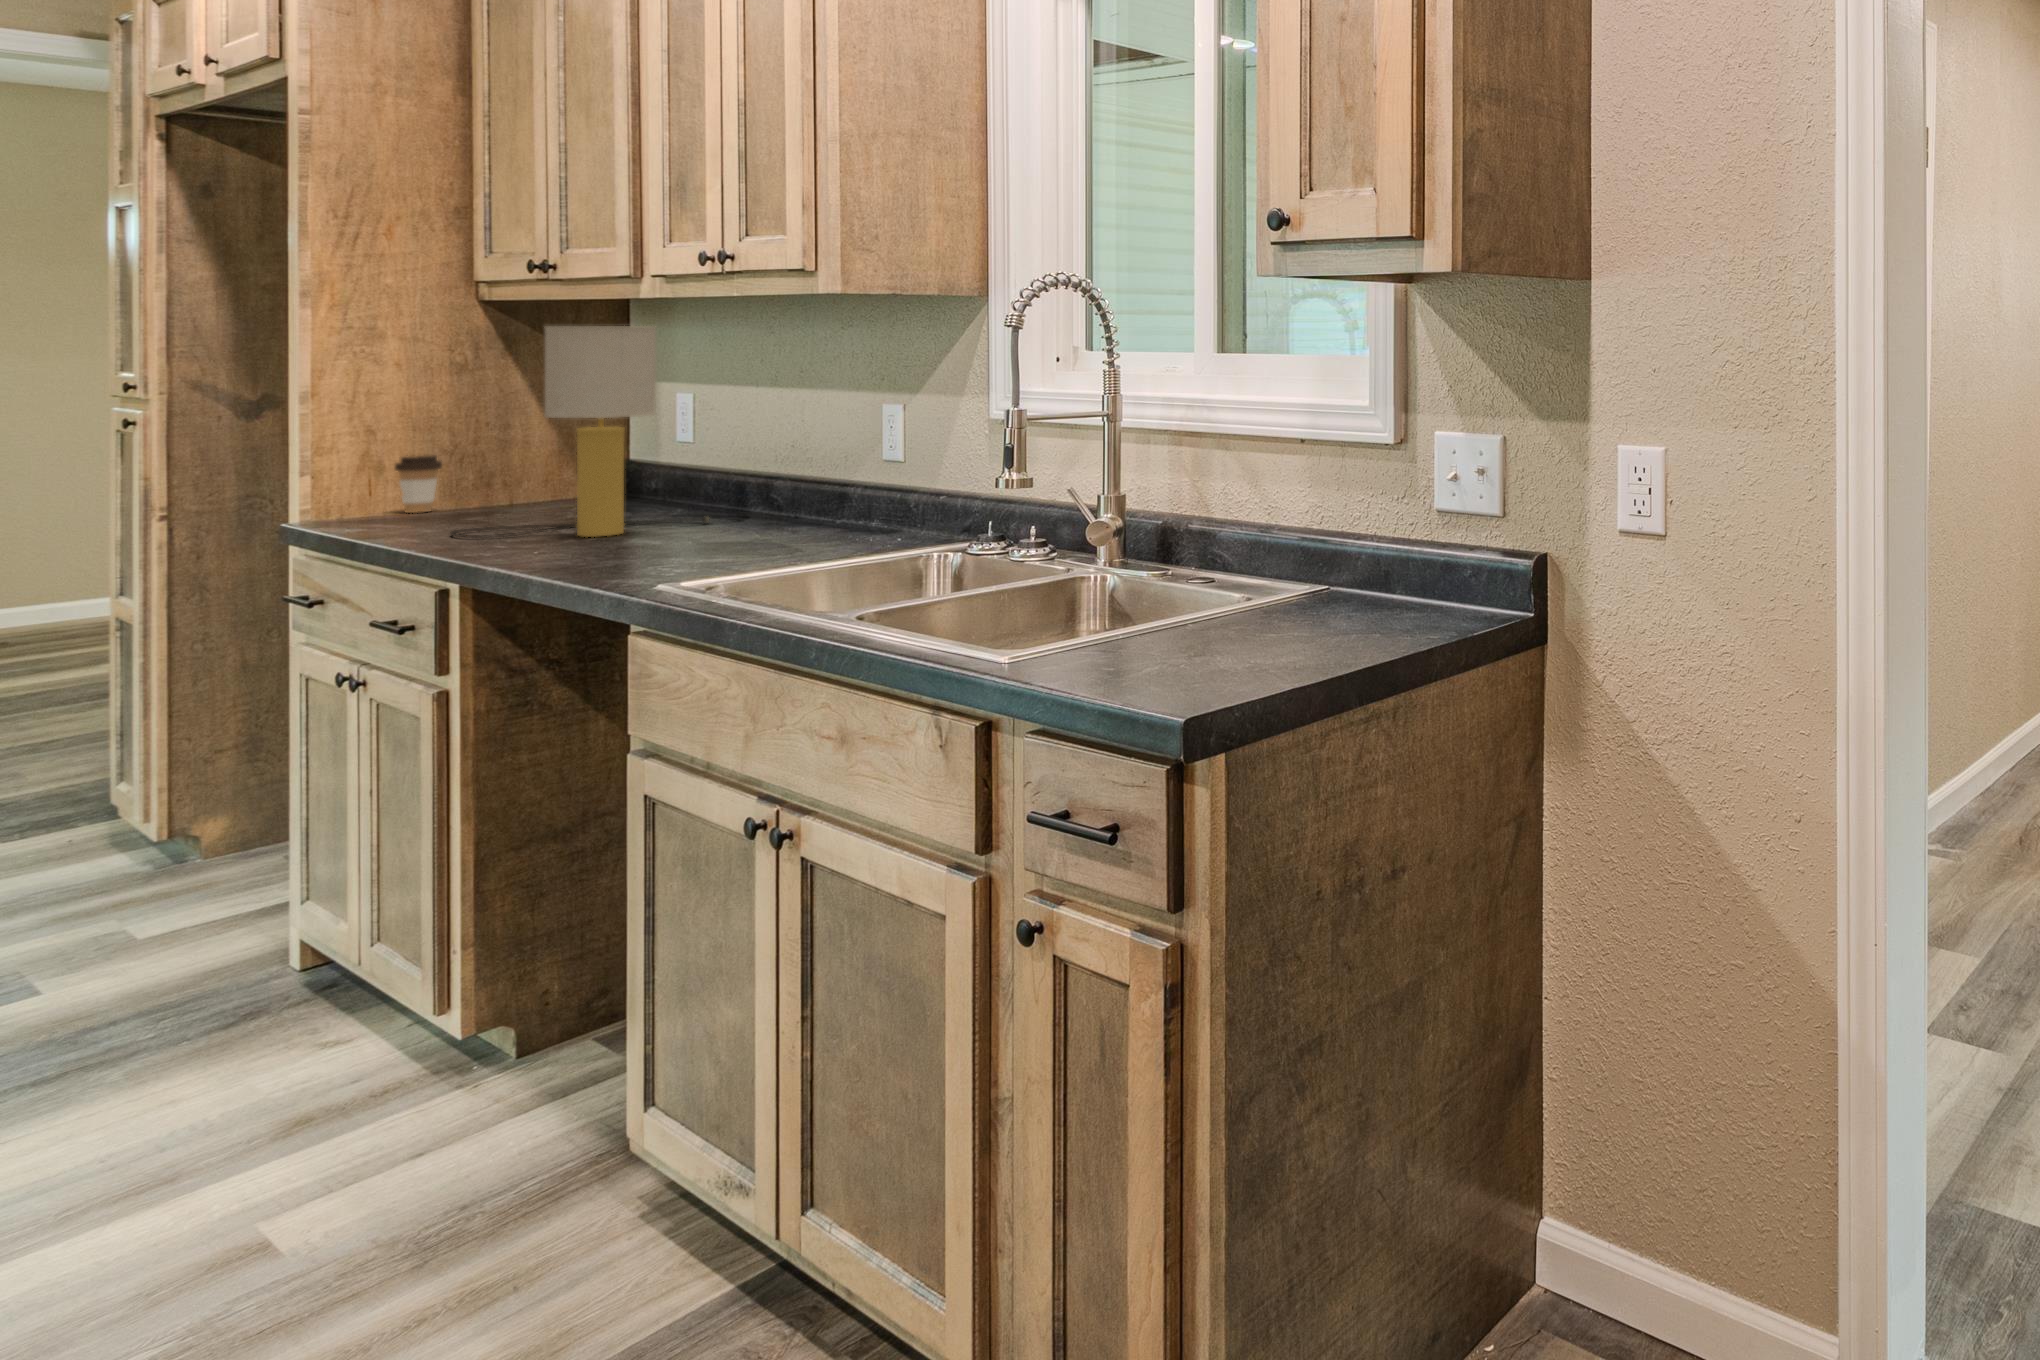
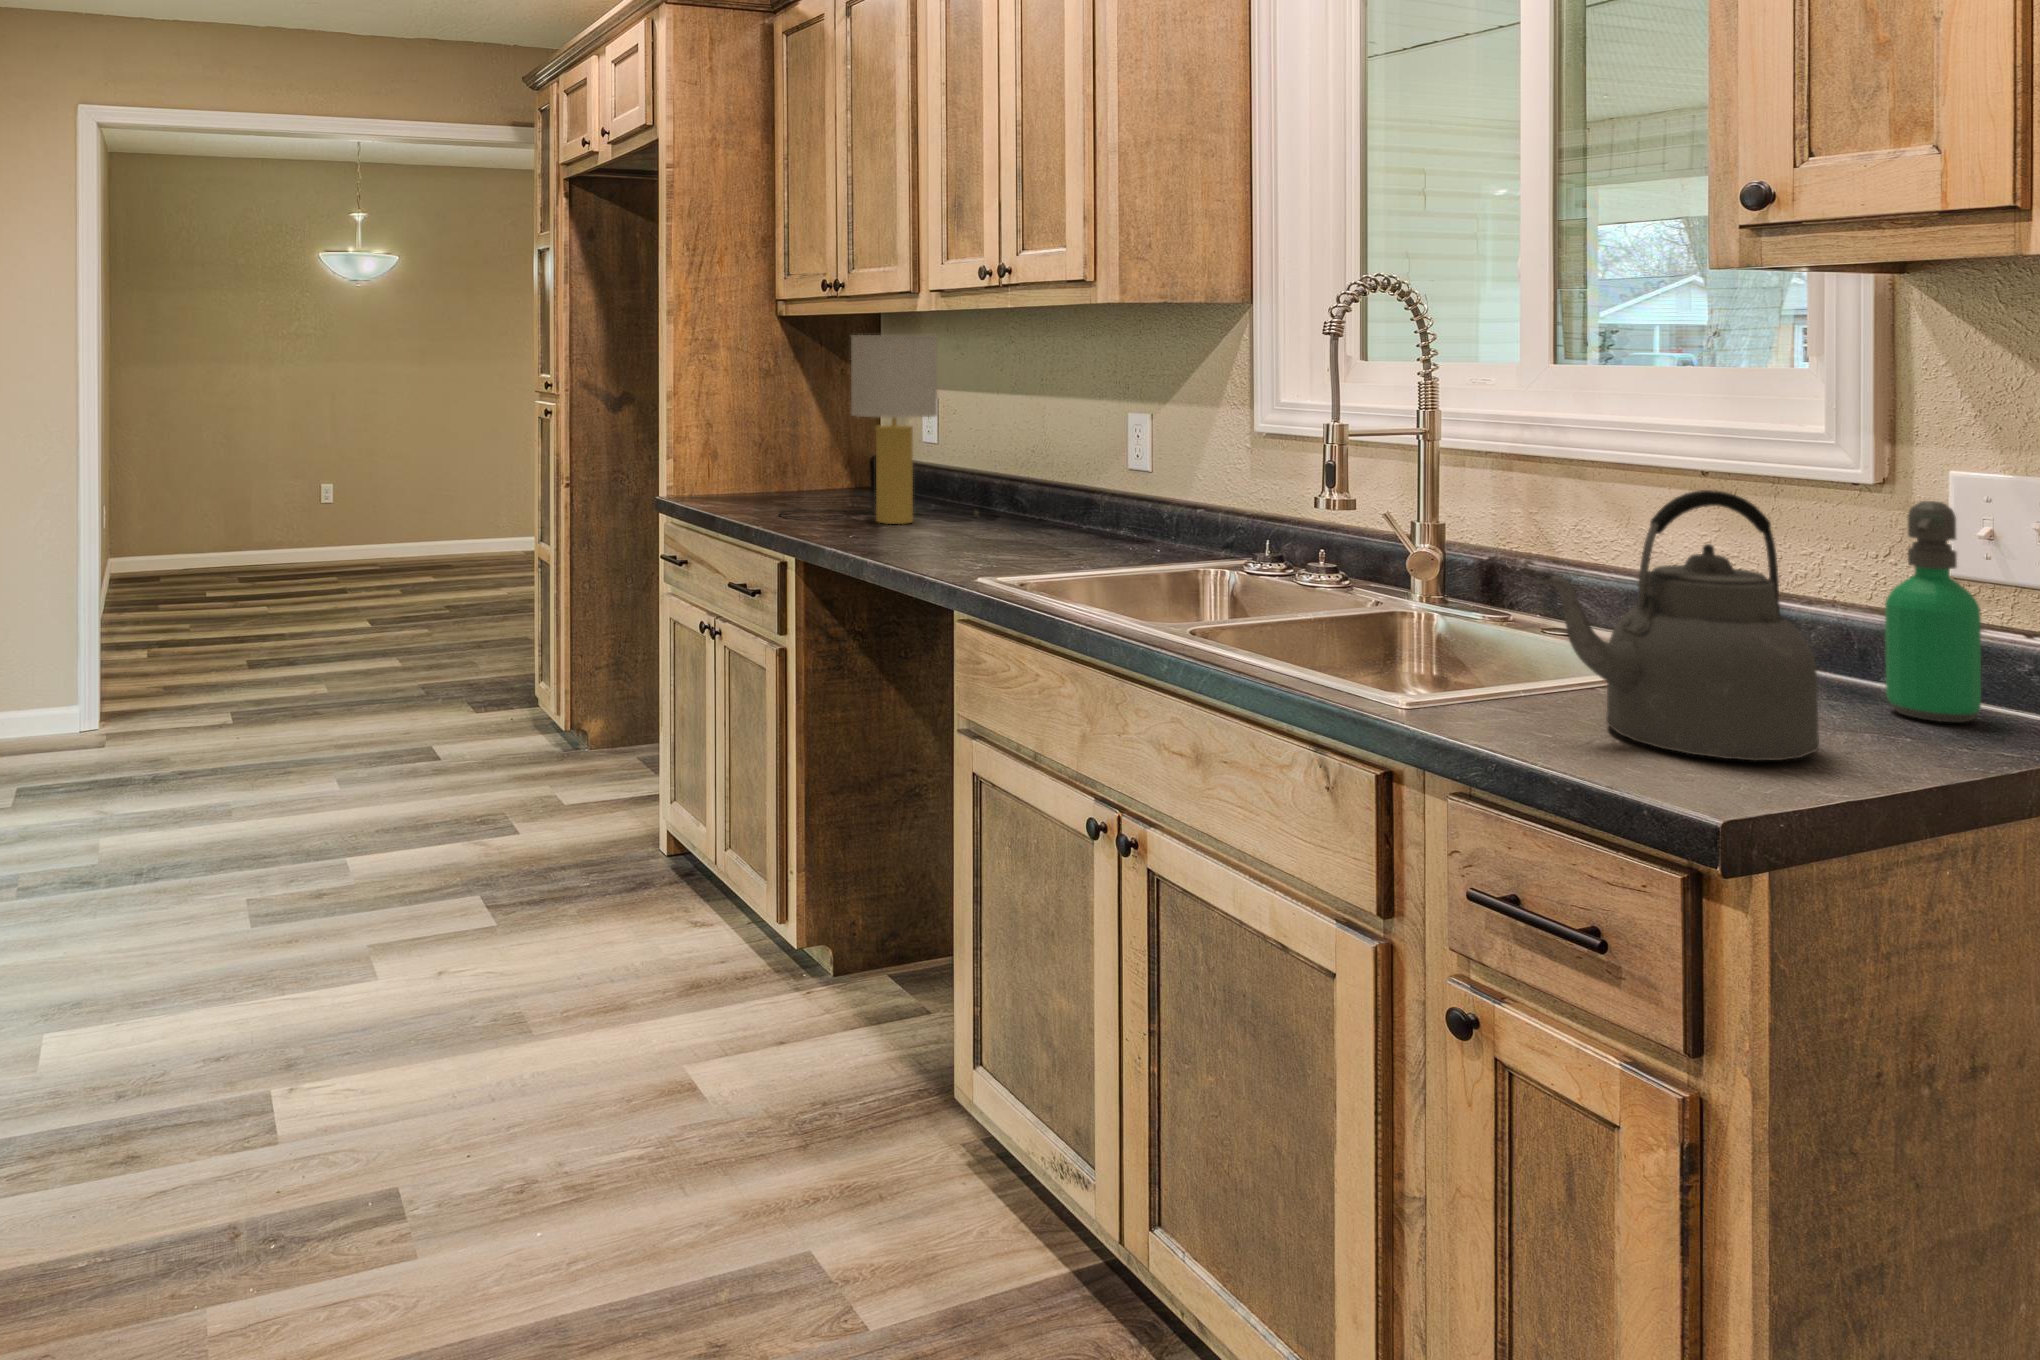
coffee cup: present [395,456,442,513] -> none [727,444,759,492]
kettle: none [1093,456,1305,671] -> present [1535,490,1819,761]
soap dispenser: none [1383,459,1440,627] -> present [1885,501,1981,722]

